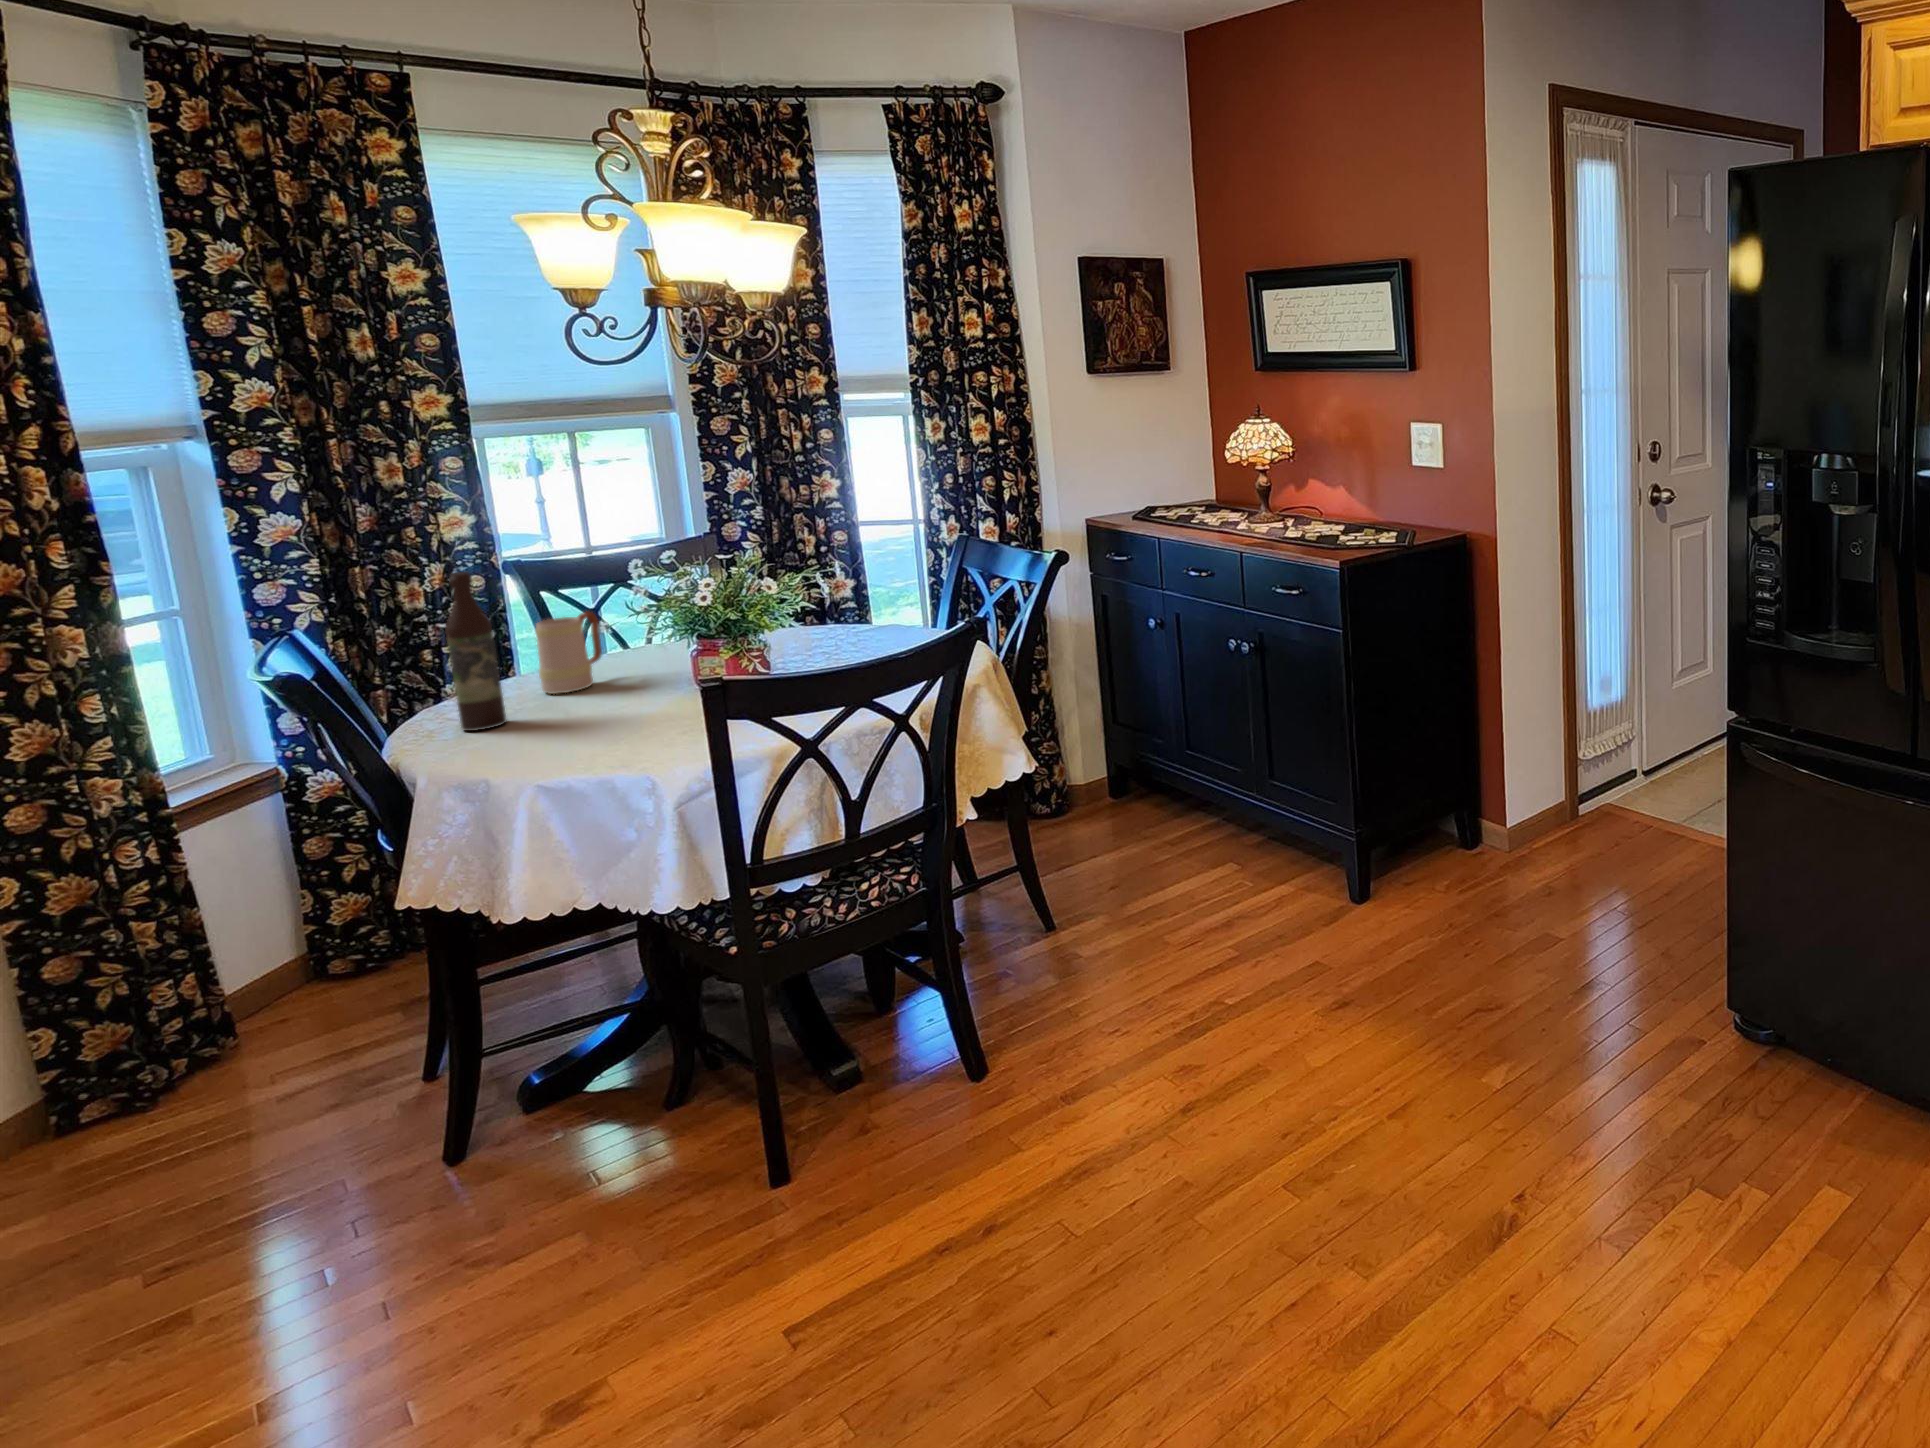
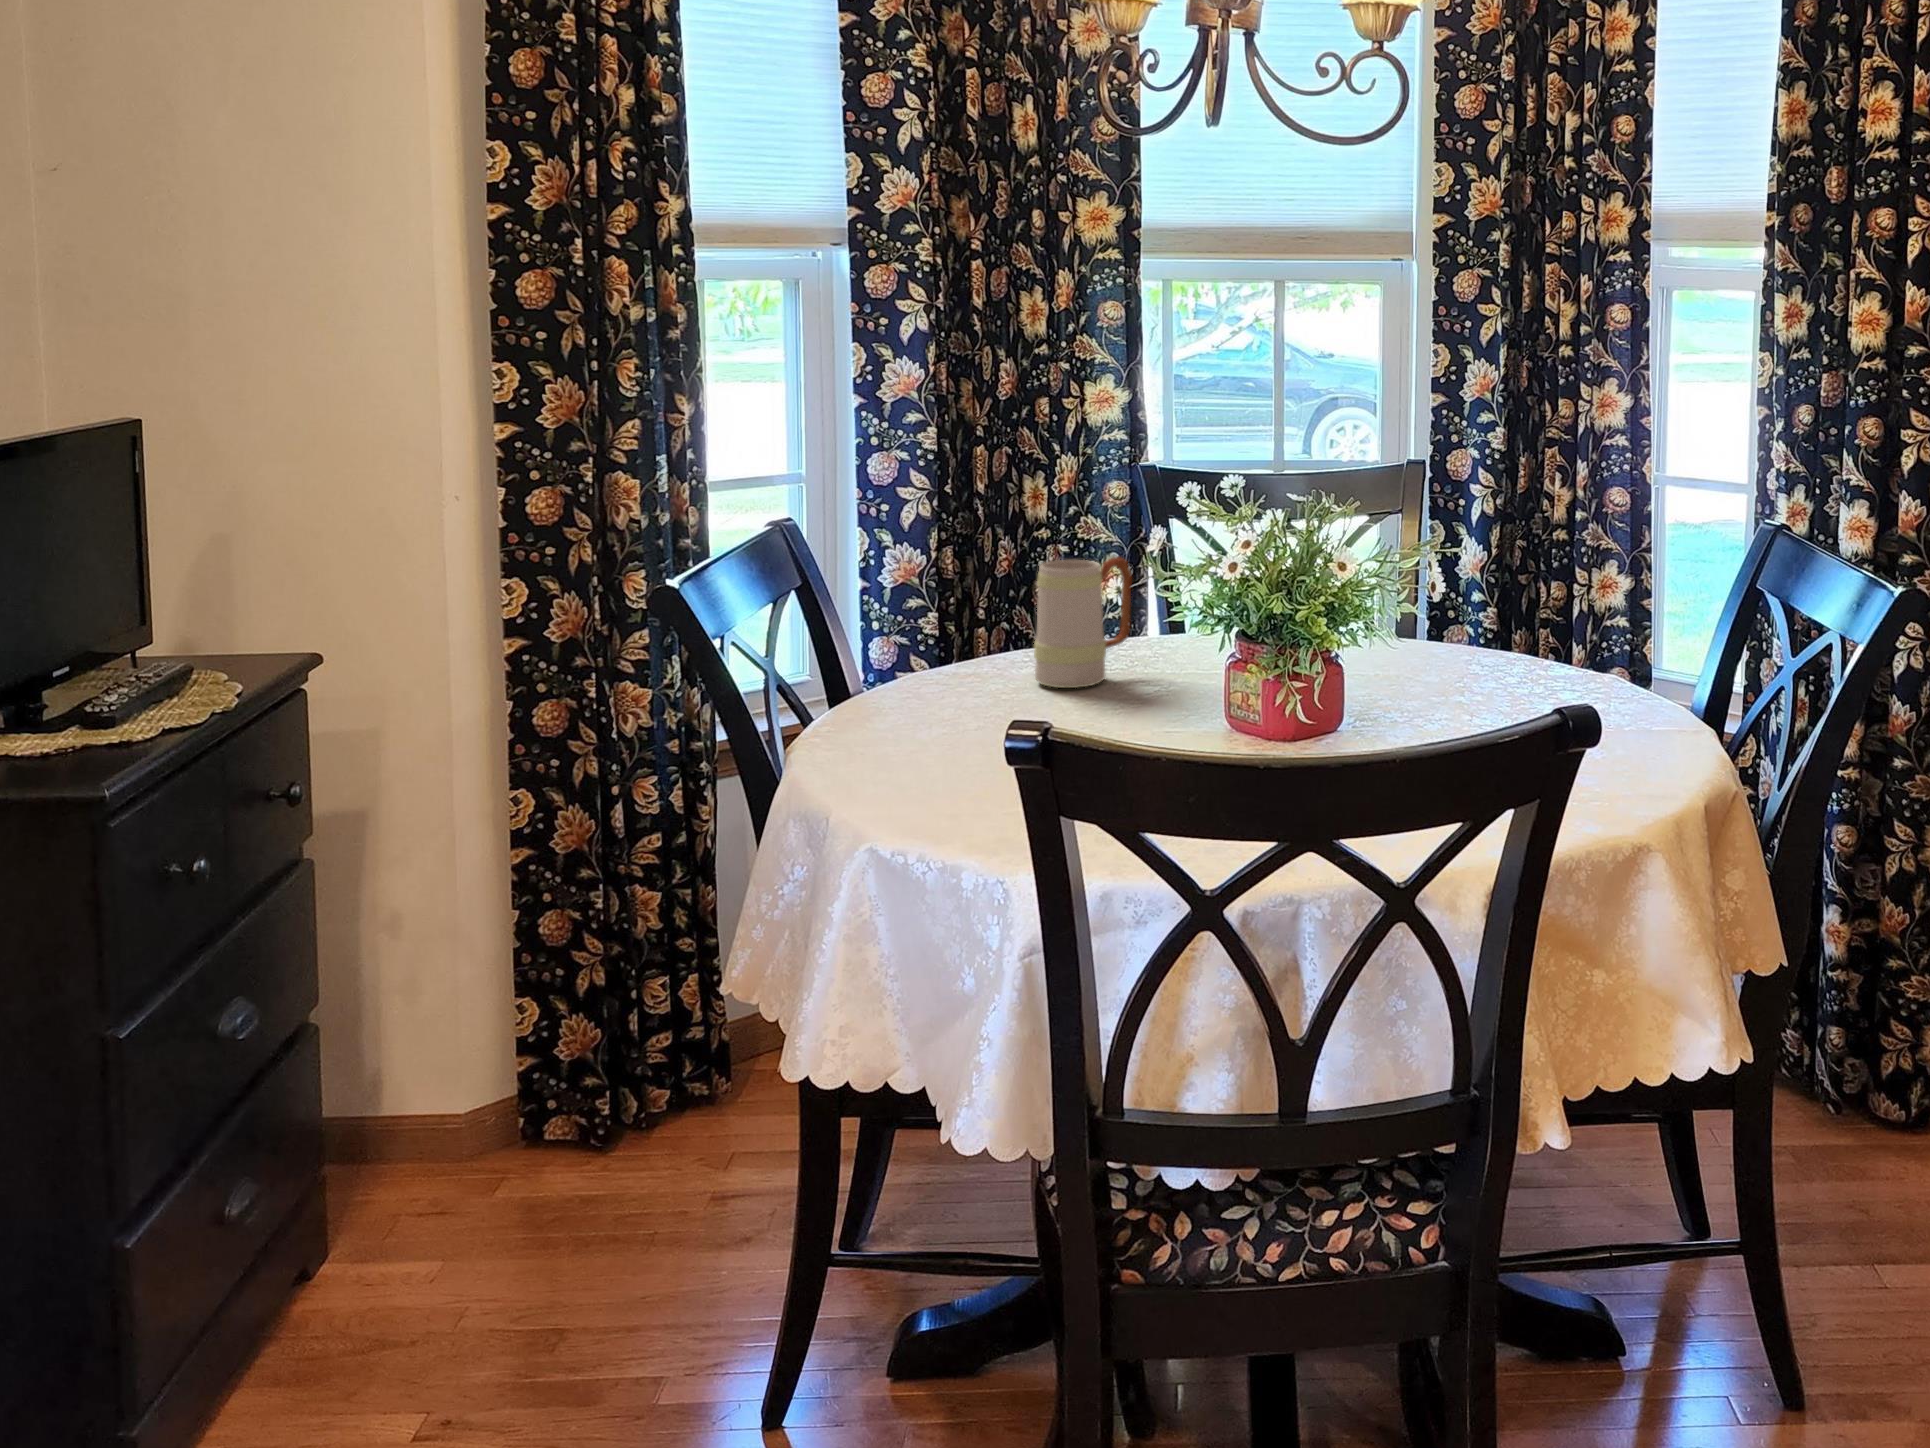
wine bottle: present [445,572,506,731] -> none [884,458,946,724]

